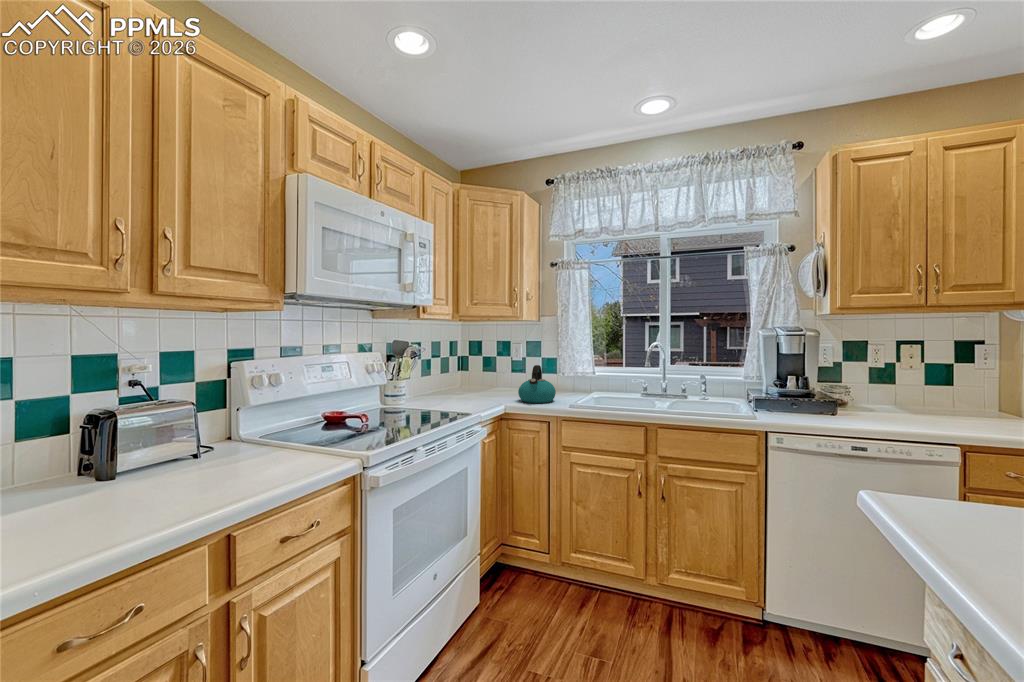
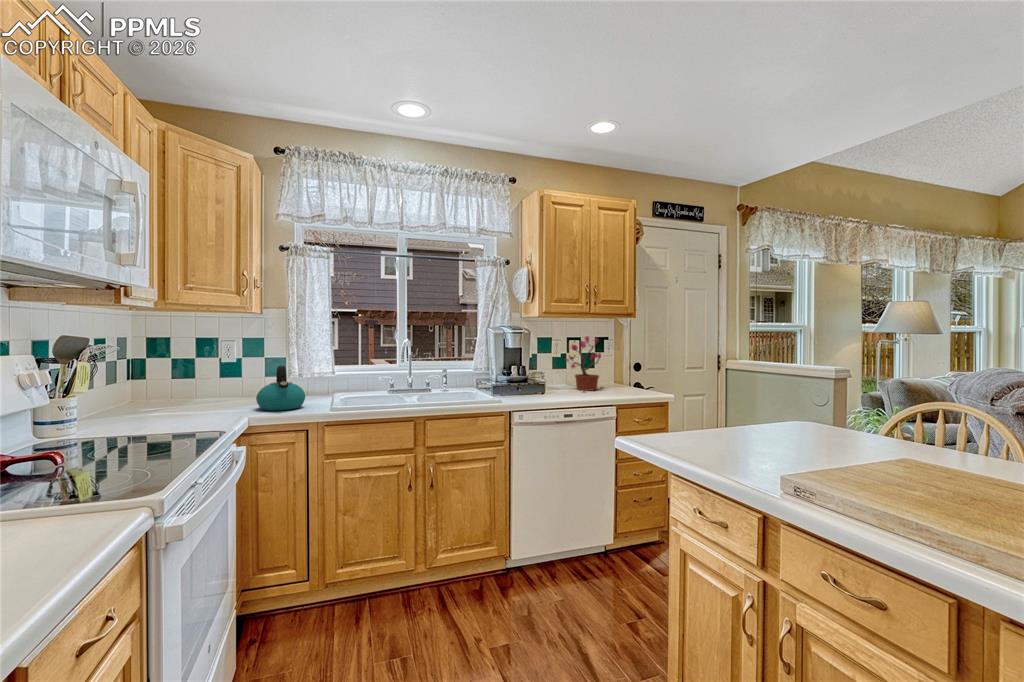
potted plant: none [883,338,965,417] -> present [566,336,604,392]

